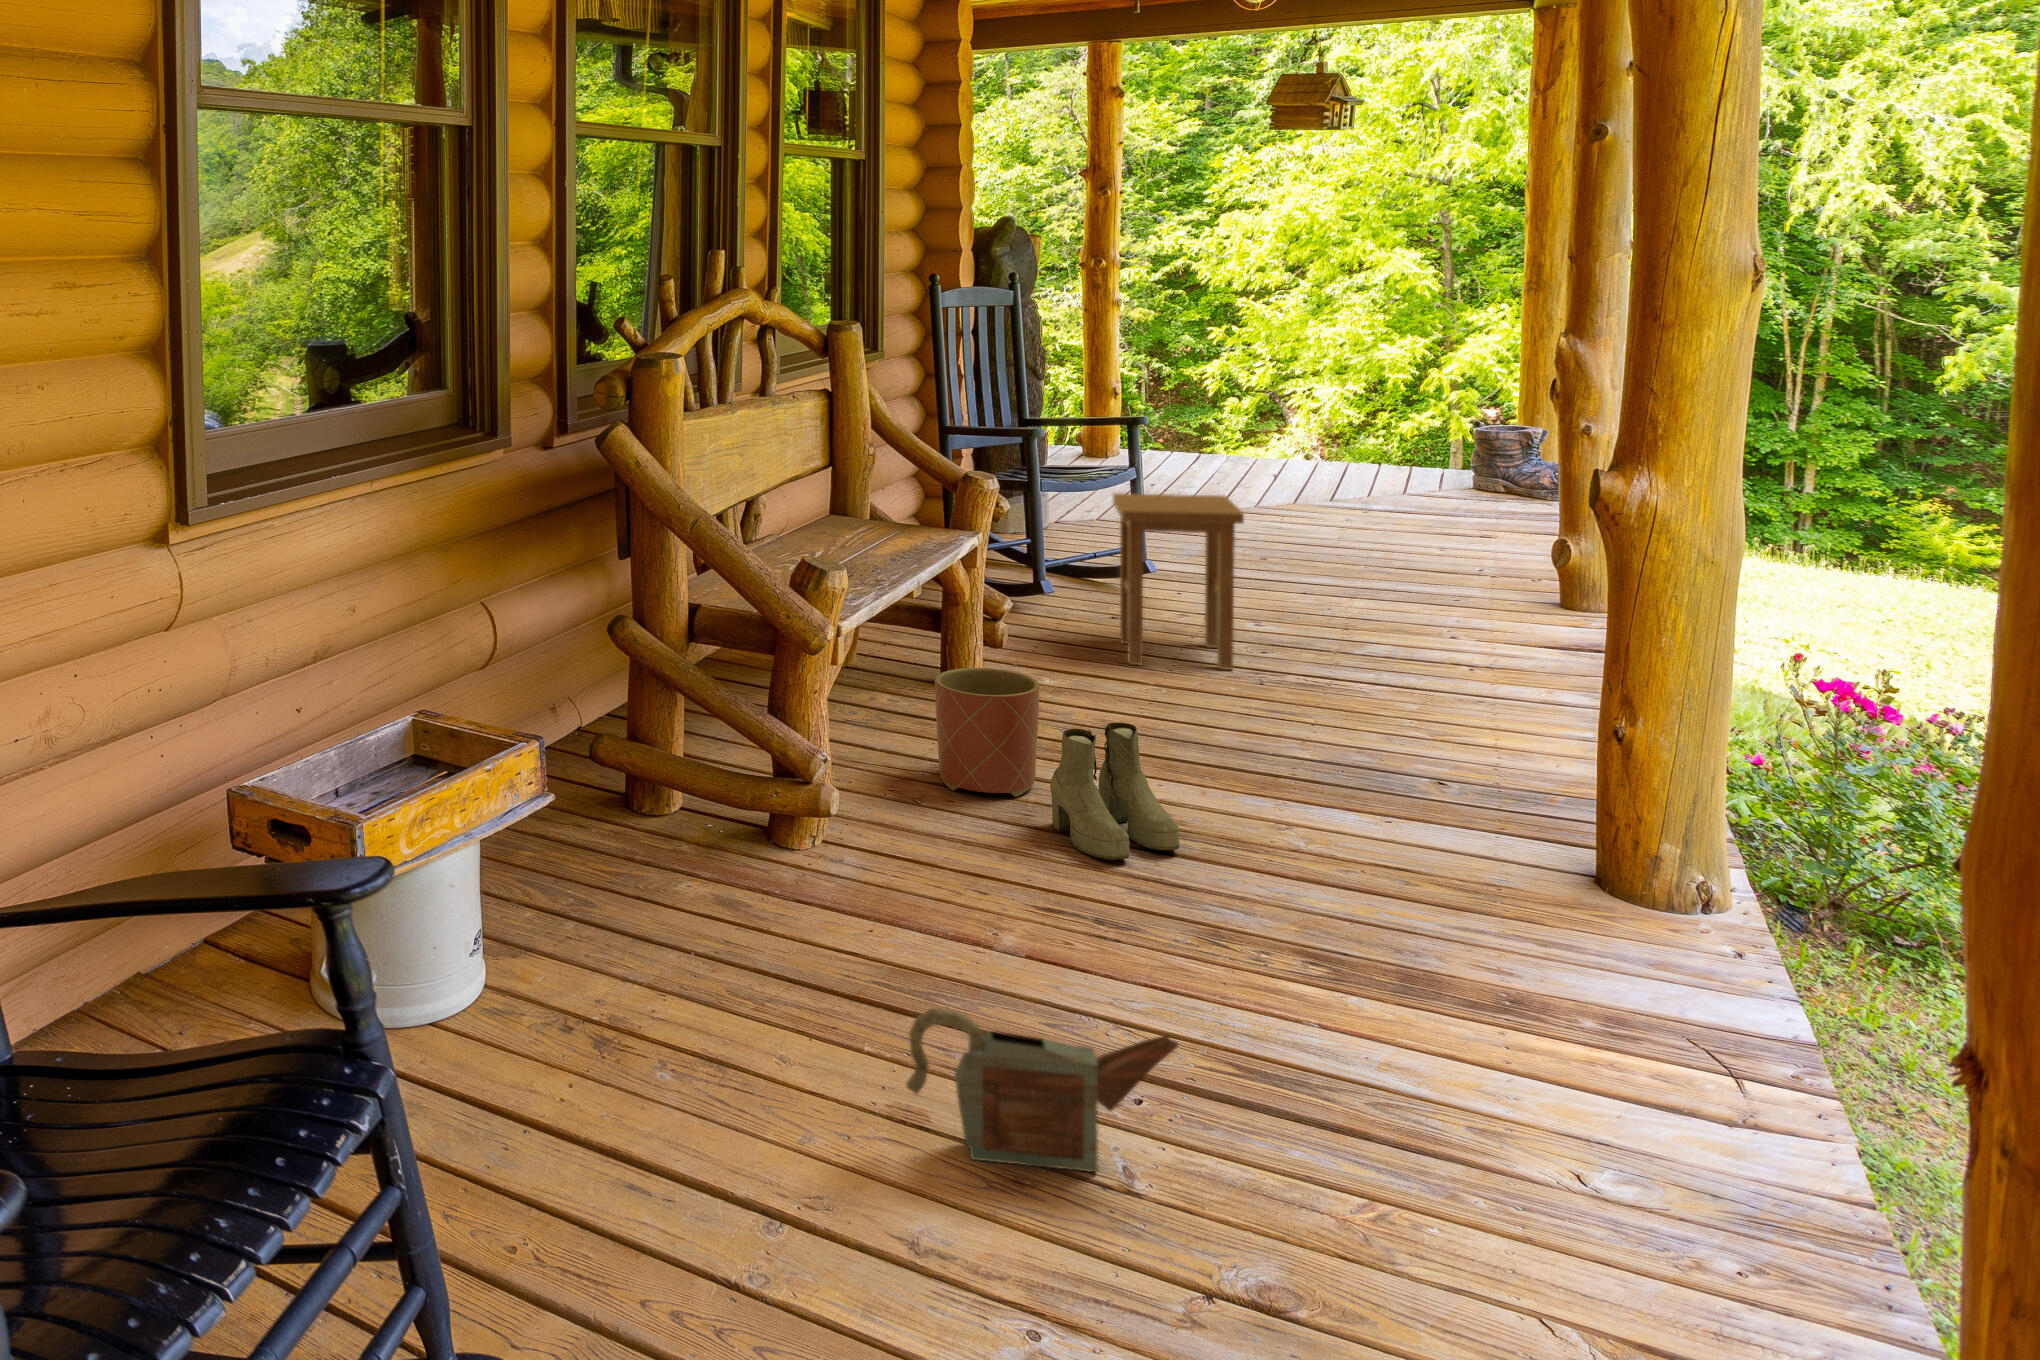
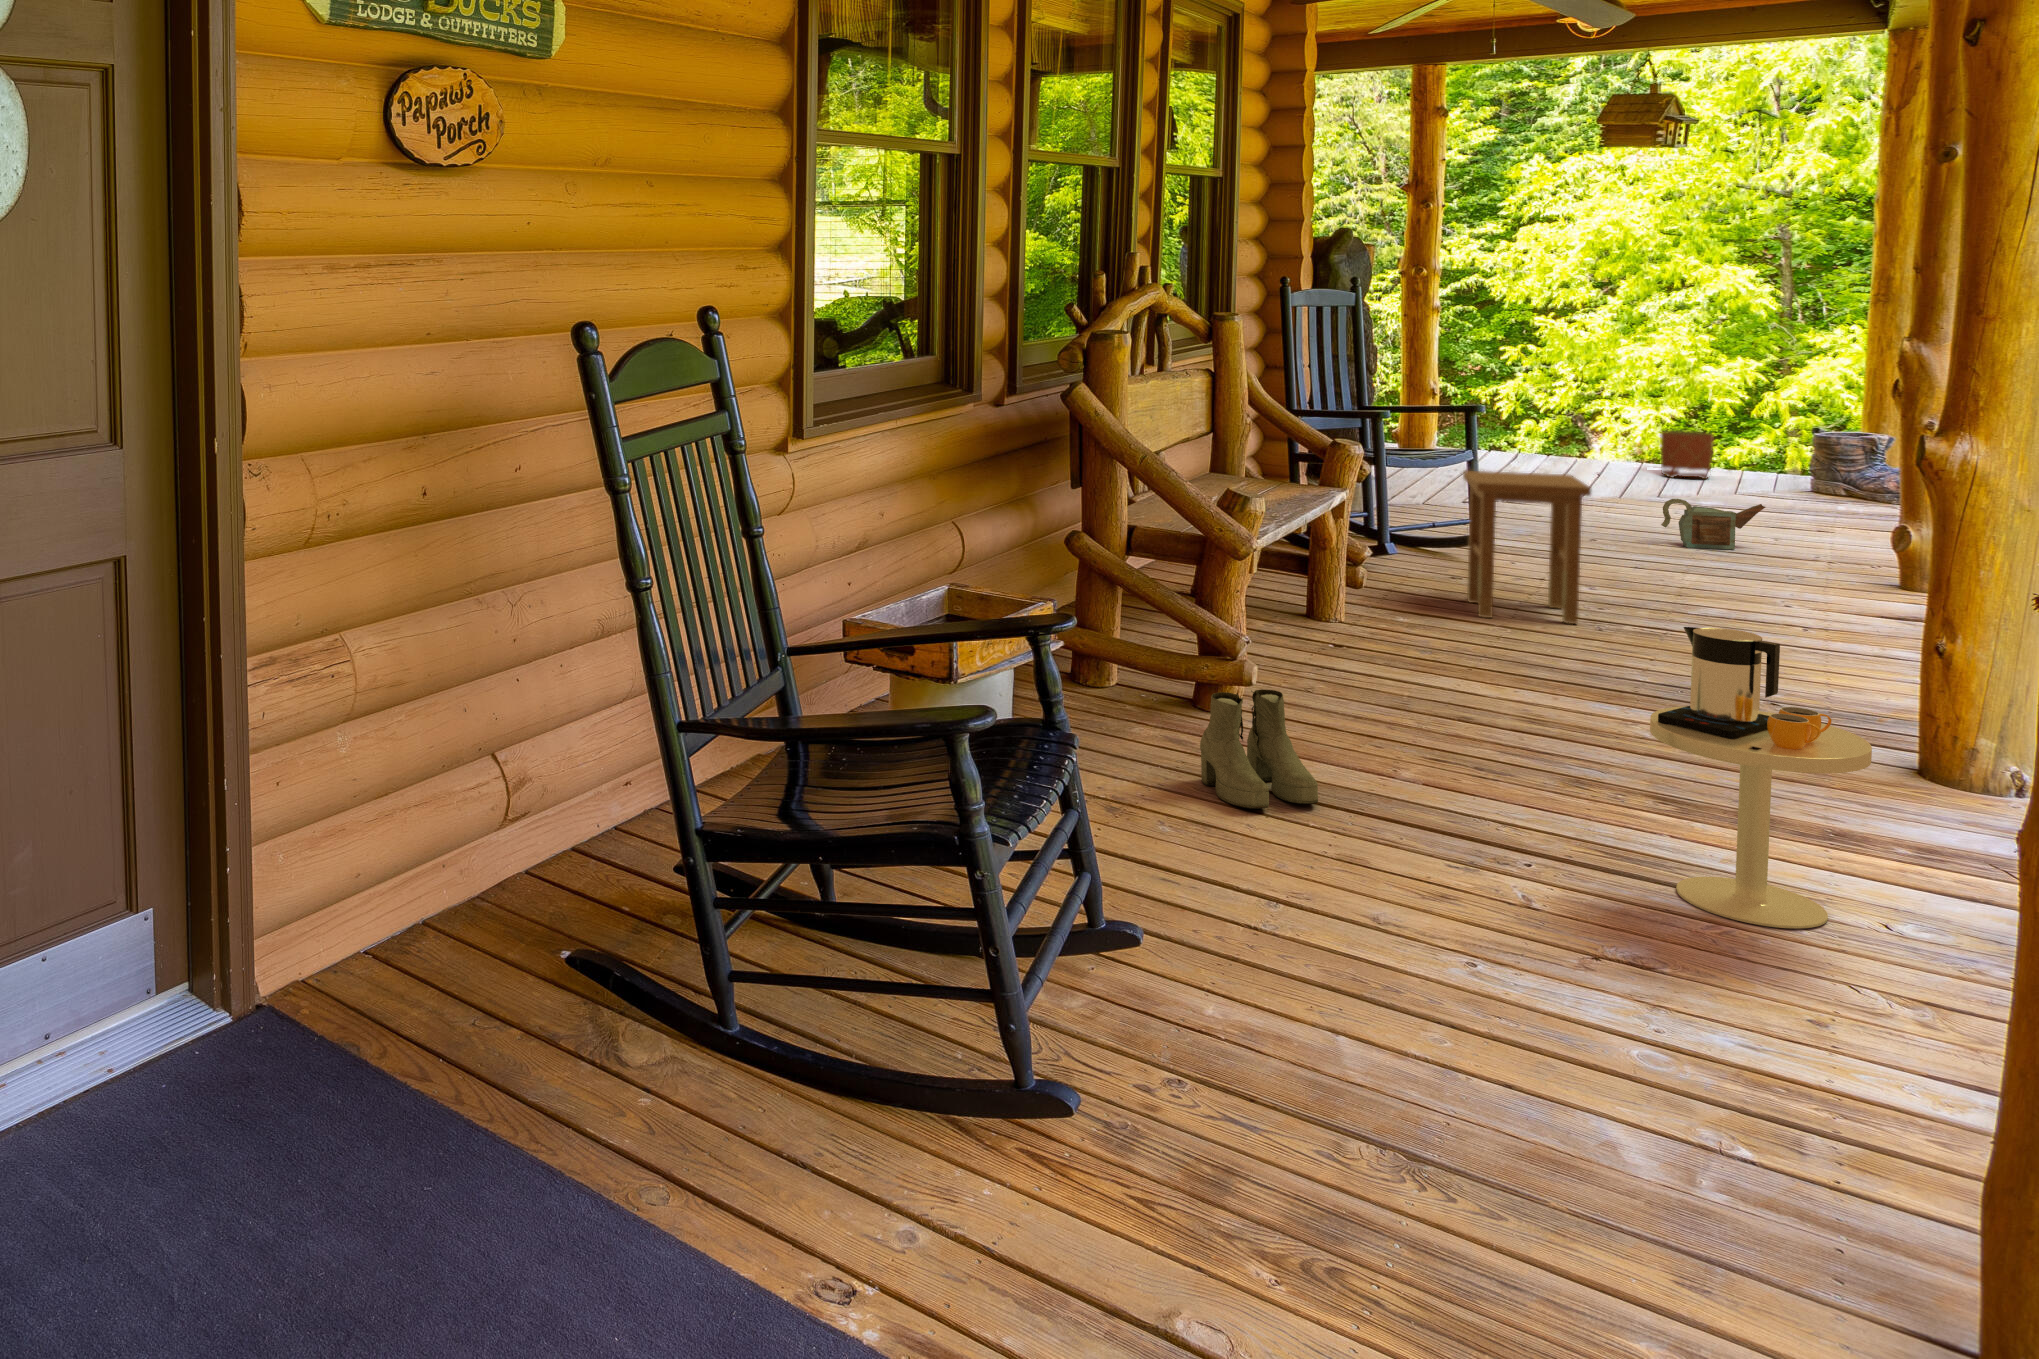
planter: present [935,668,1040,797] -> present [1660,430,1714,479]
boots: present [1050,723,1179,860] -> present [1200,689,1318,809]
side table: none [1269,769,1551,1210] -> present [1650,627,1872,928]
watering can: present [906,1008,1178,1172] -> present [1661,499,1765,550]

